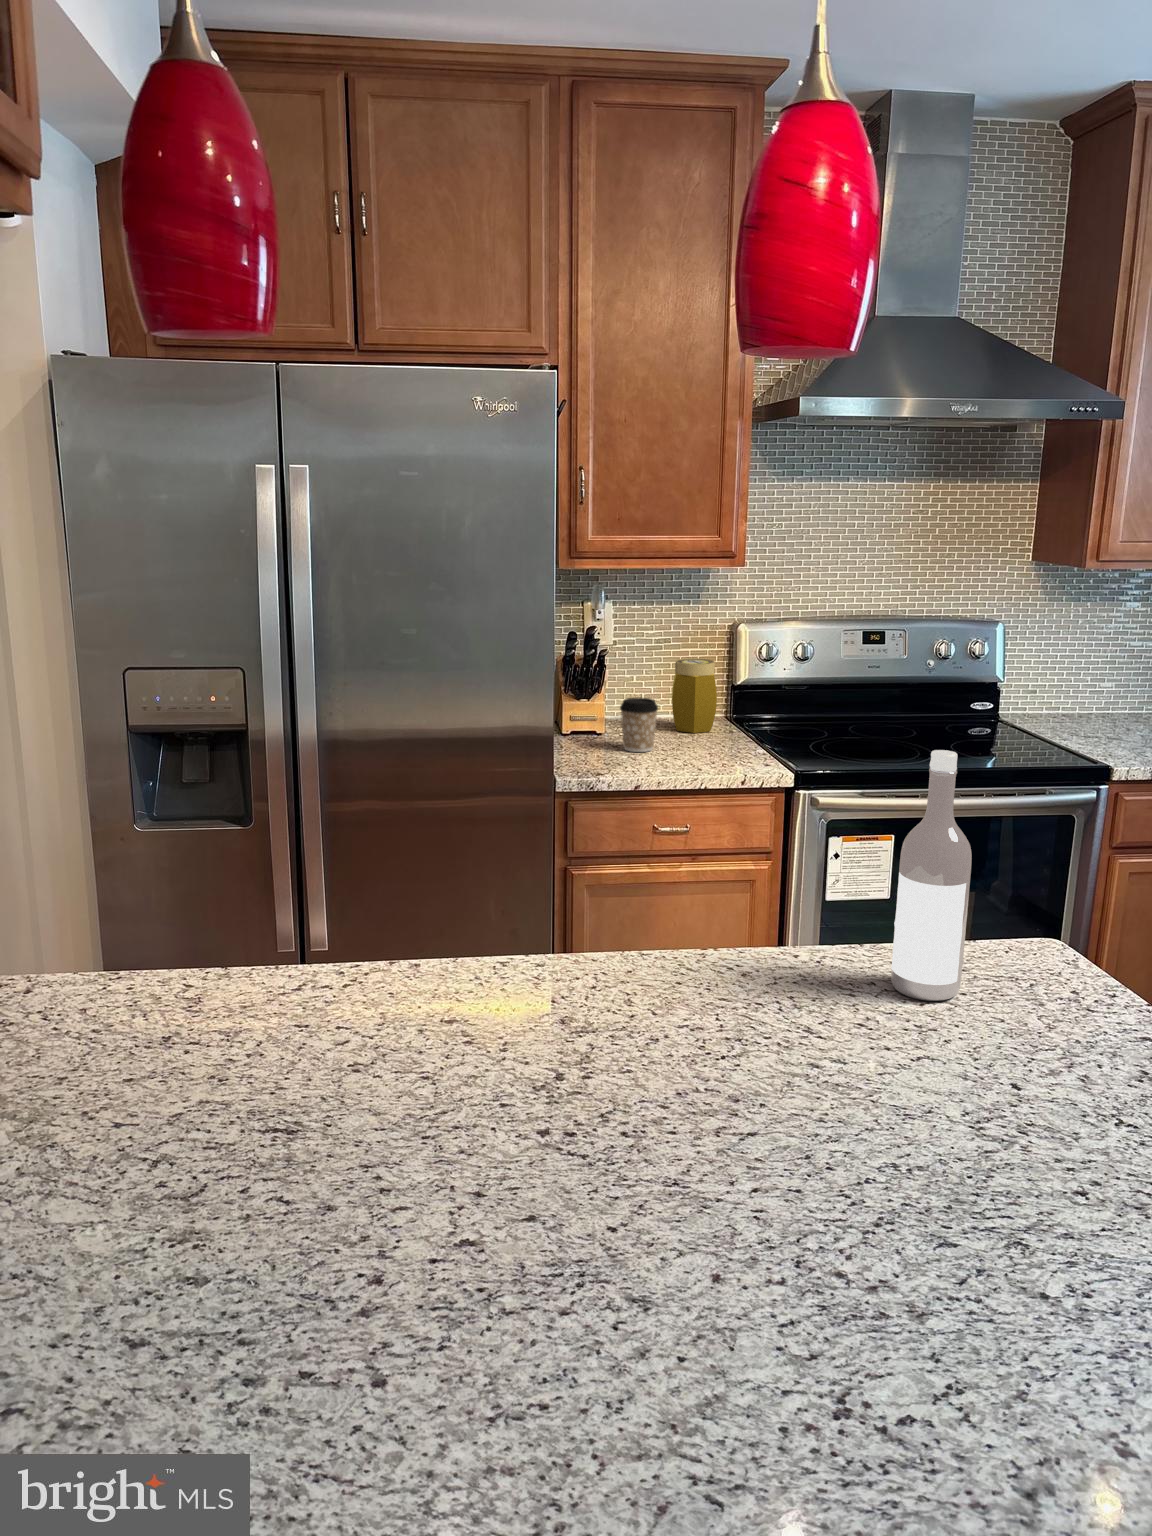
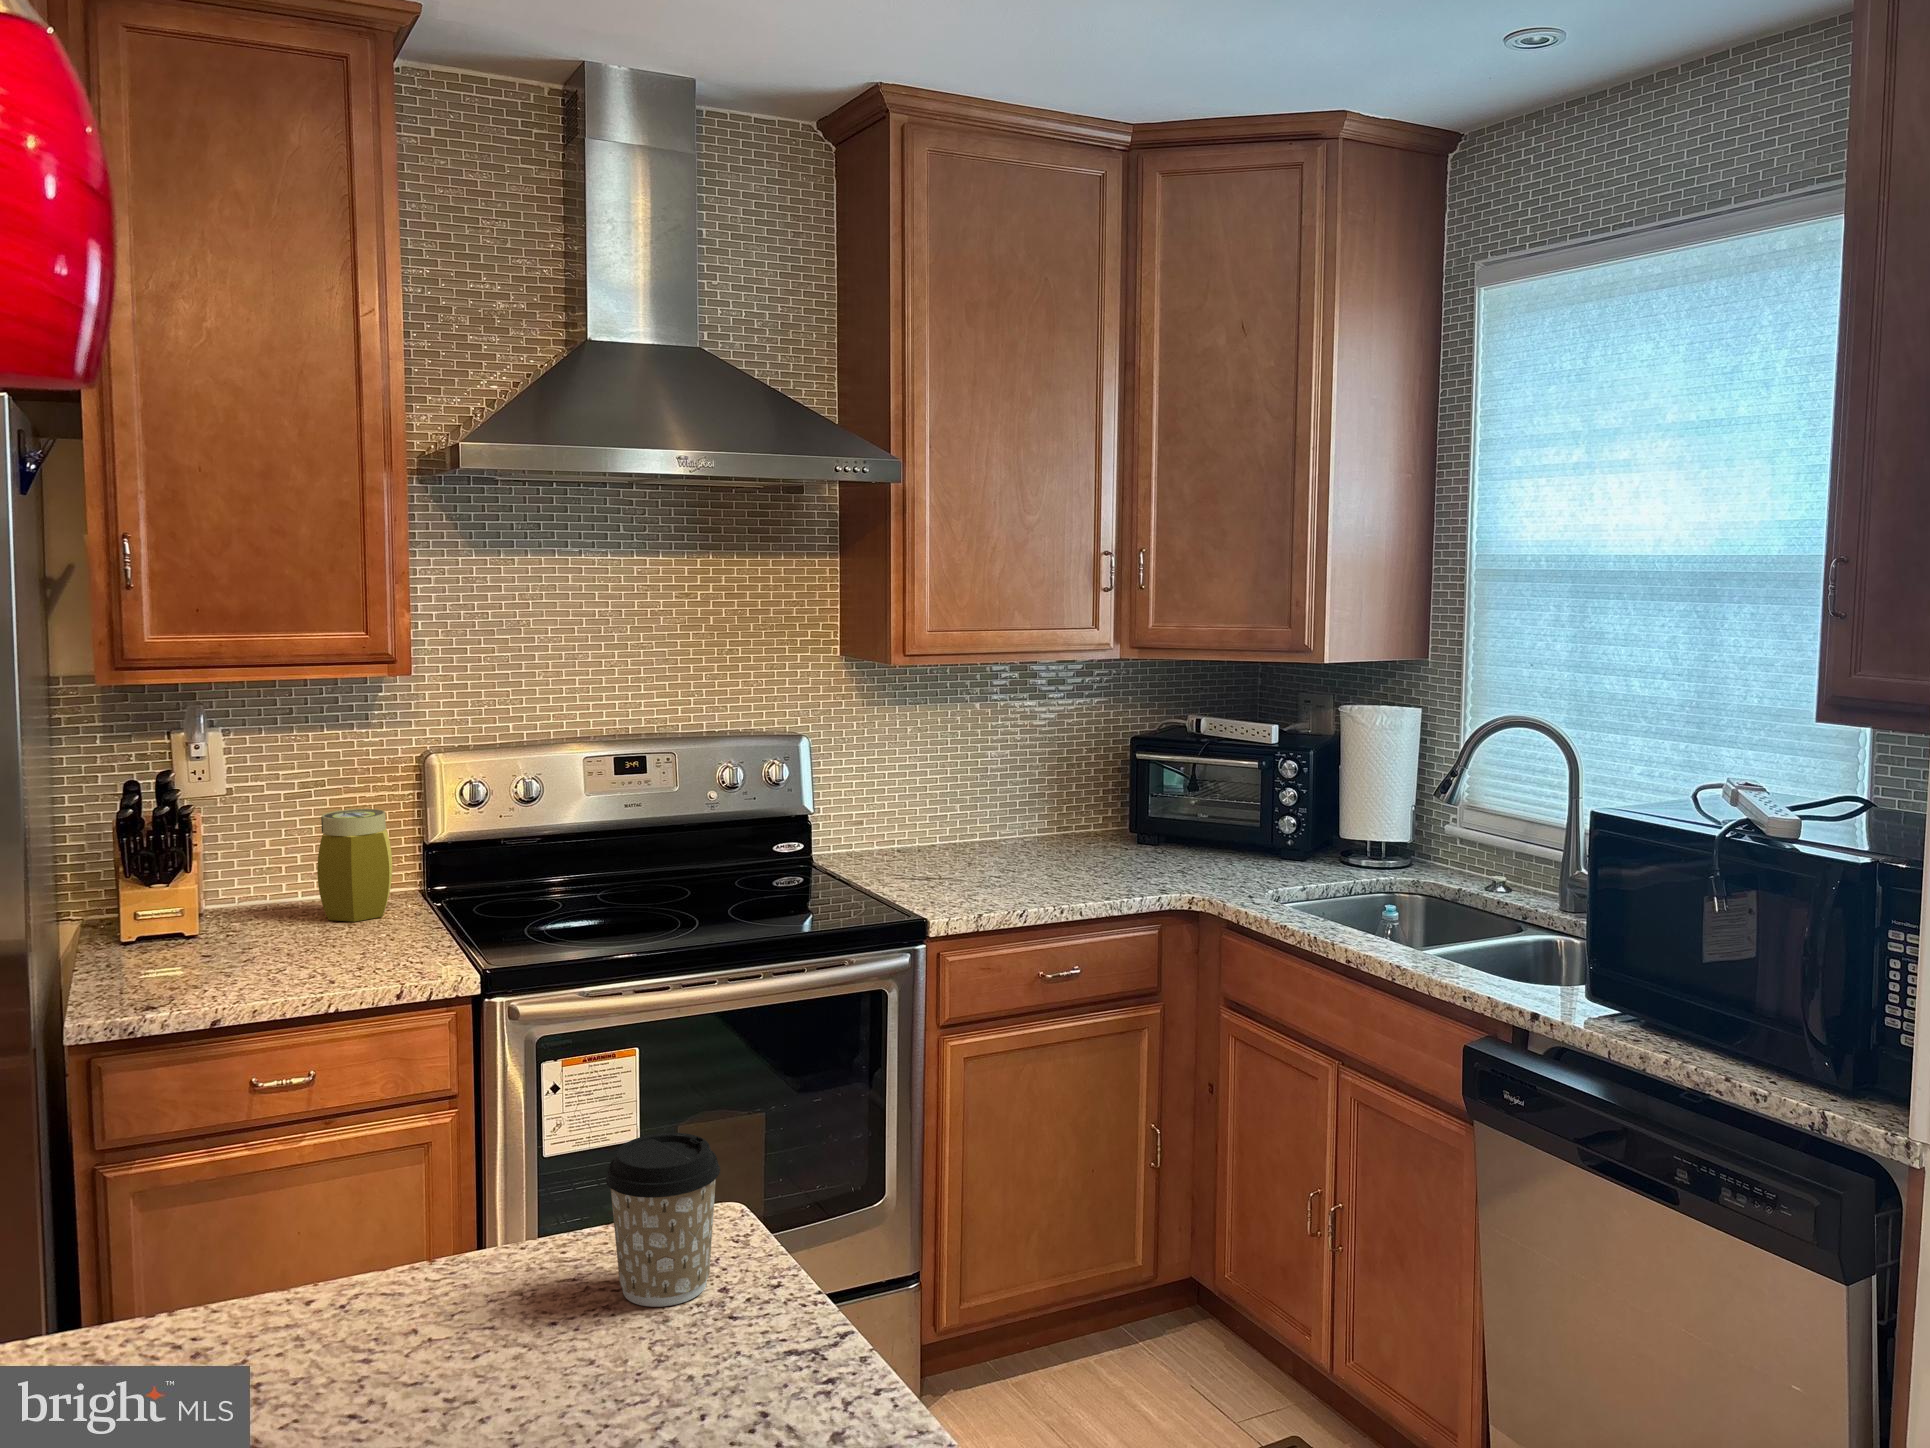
coffee cup: present [620,698,658,752] -> present [606,1133,720,1307]
wine bottle: present [891,750,972,1001] -> none [416,958,530,1357]

